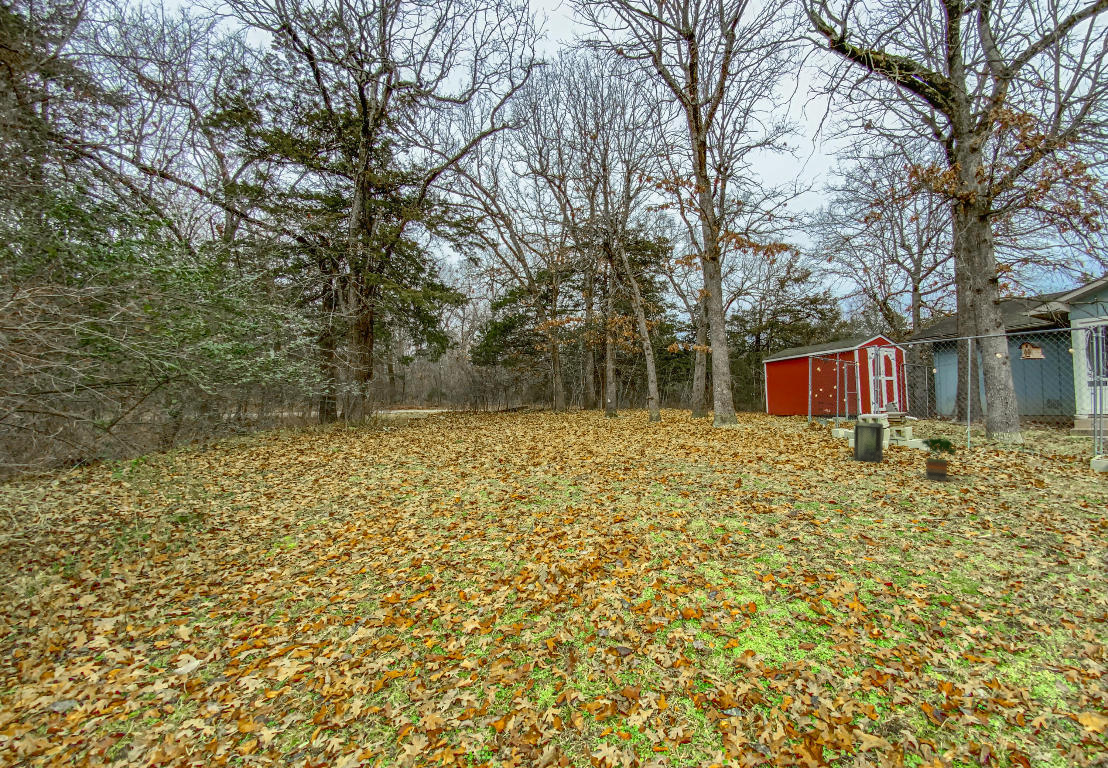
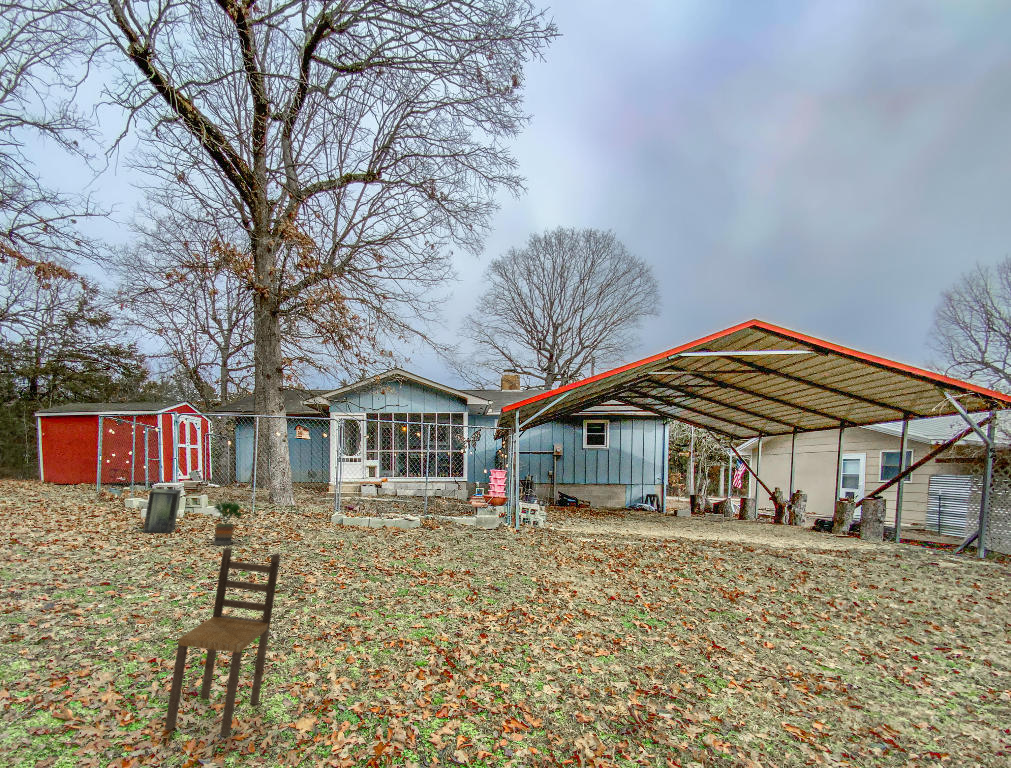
chair: none [912,494,1035,704] -> present [165,548,280,737]

